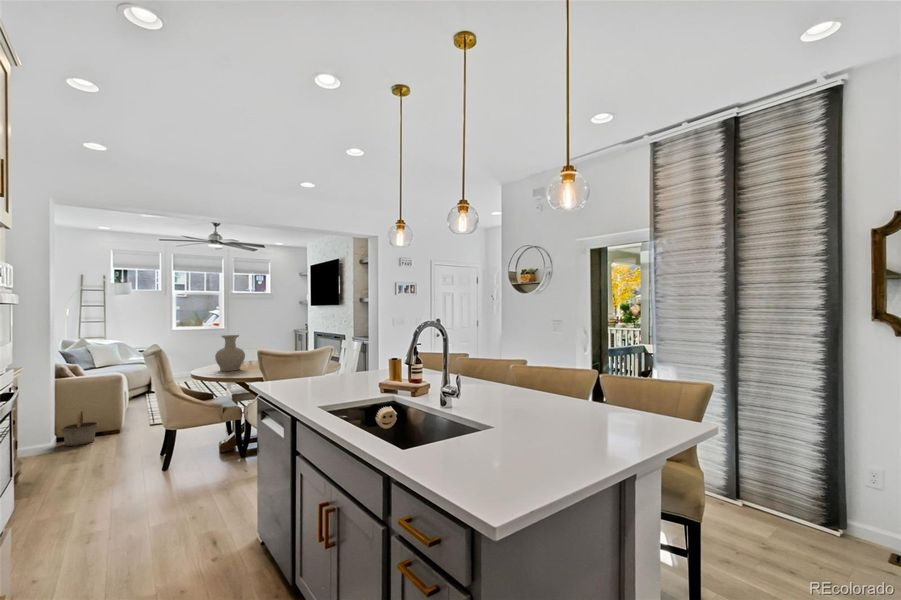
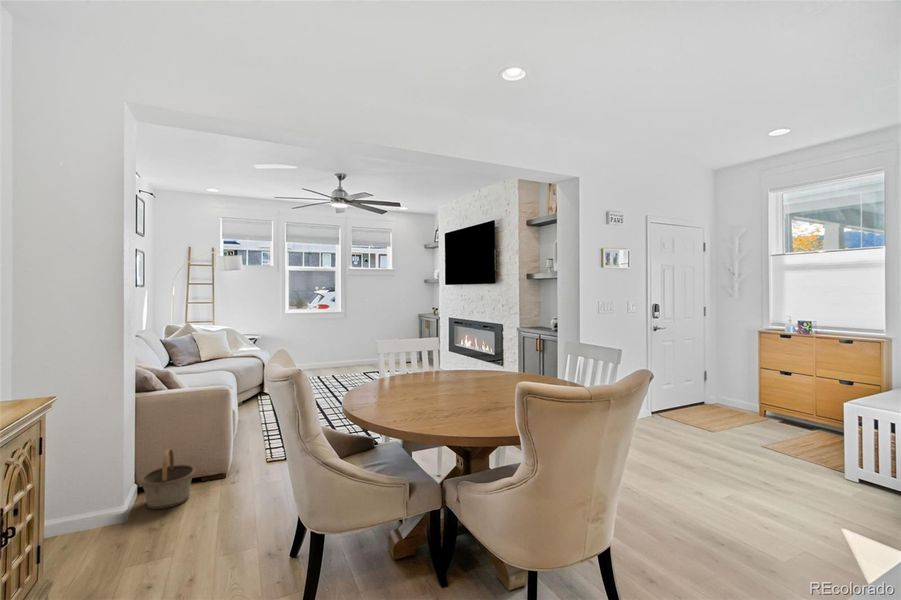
vase: present [215,335,245,371] -> none [385,342,439,417]

